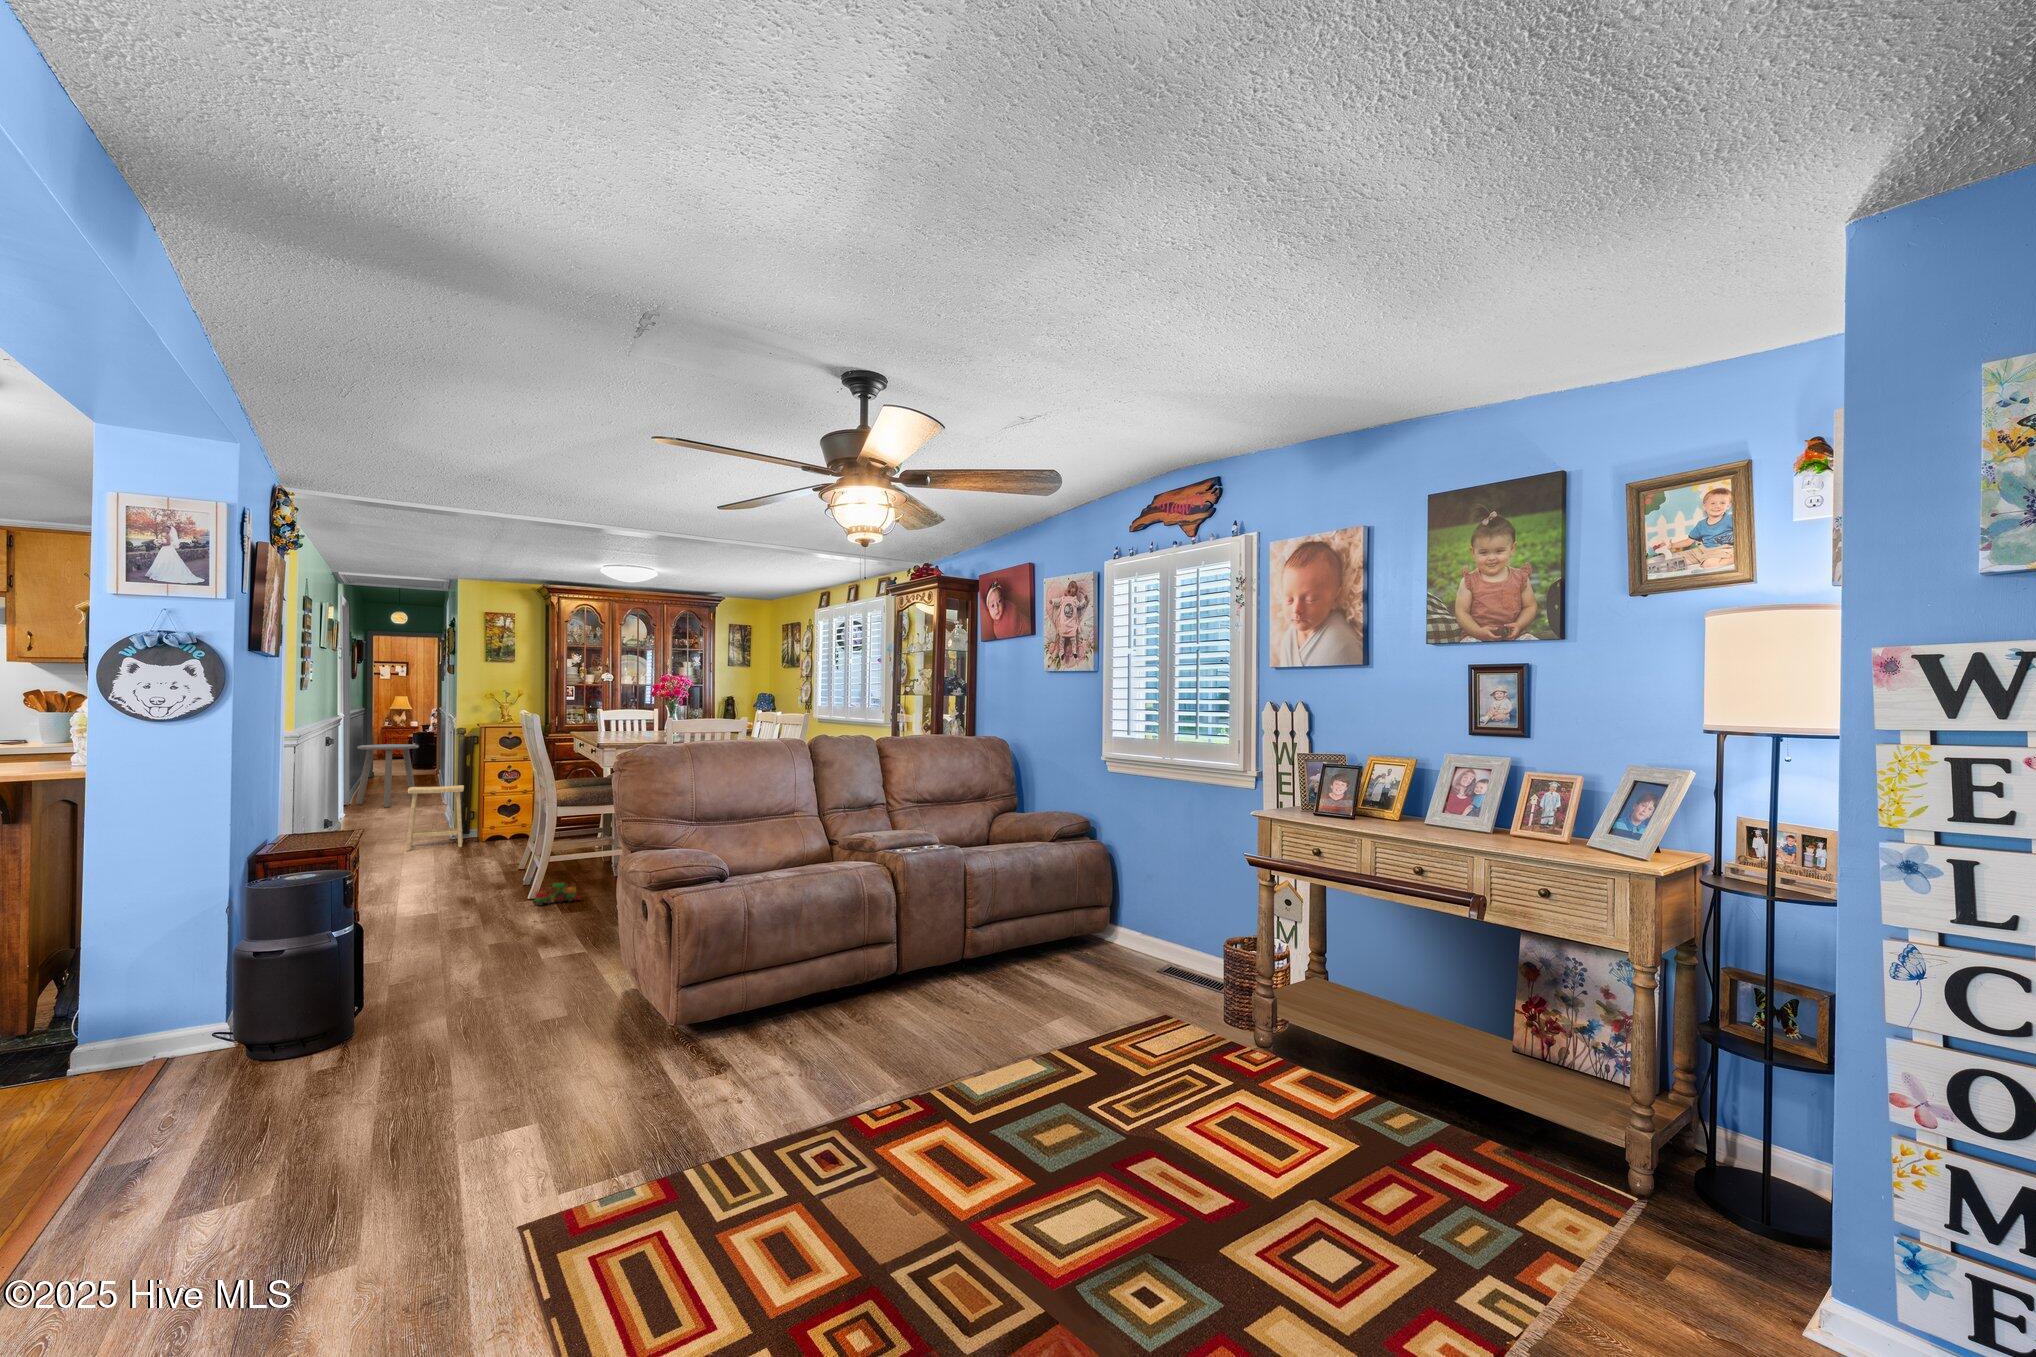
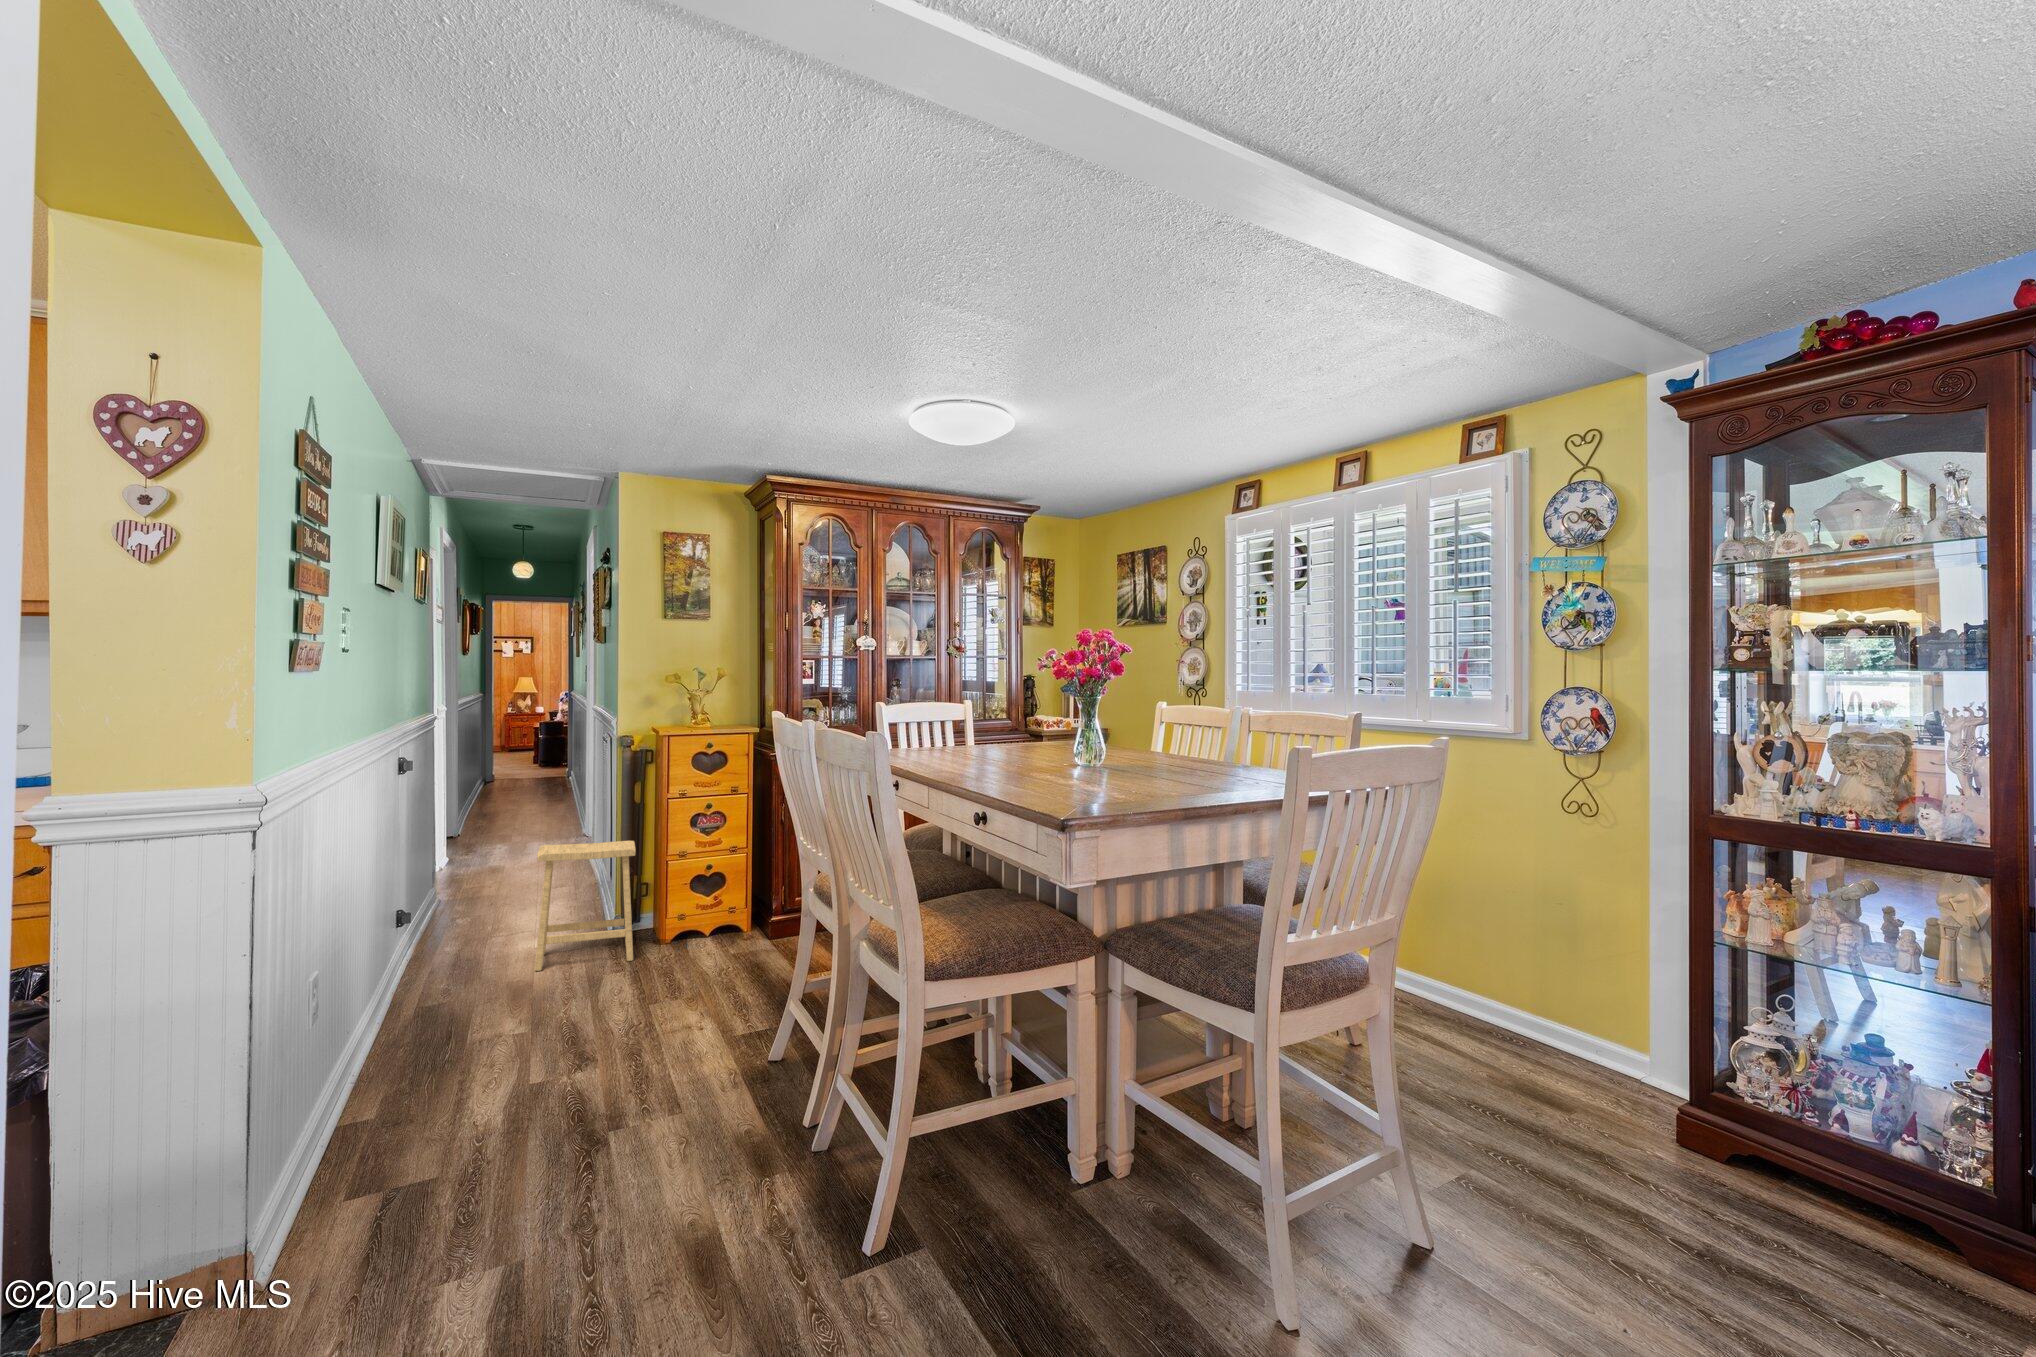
side table: present [356,744,419,807] -> none [463,746,551,841]
toy train: present [533,883,580,905] -> none [885,1206,1001,1297]

